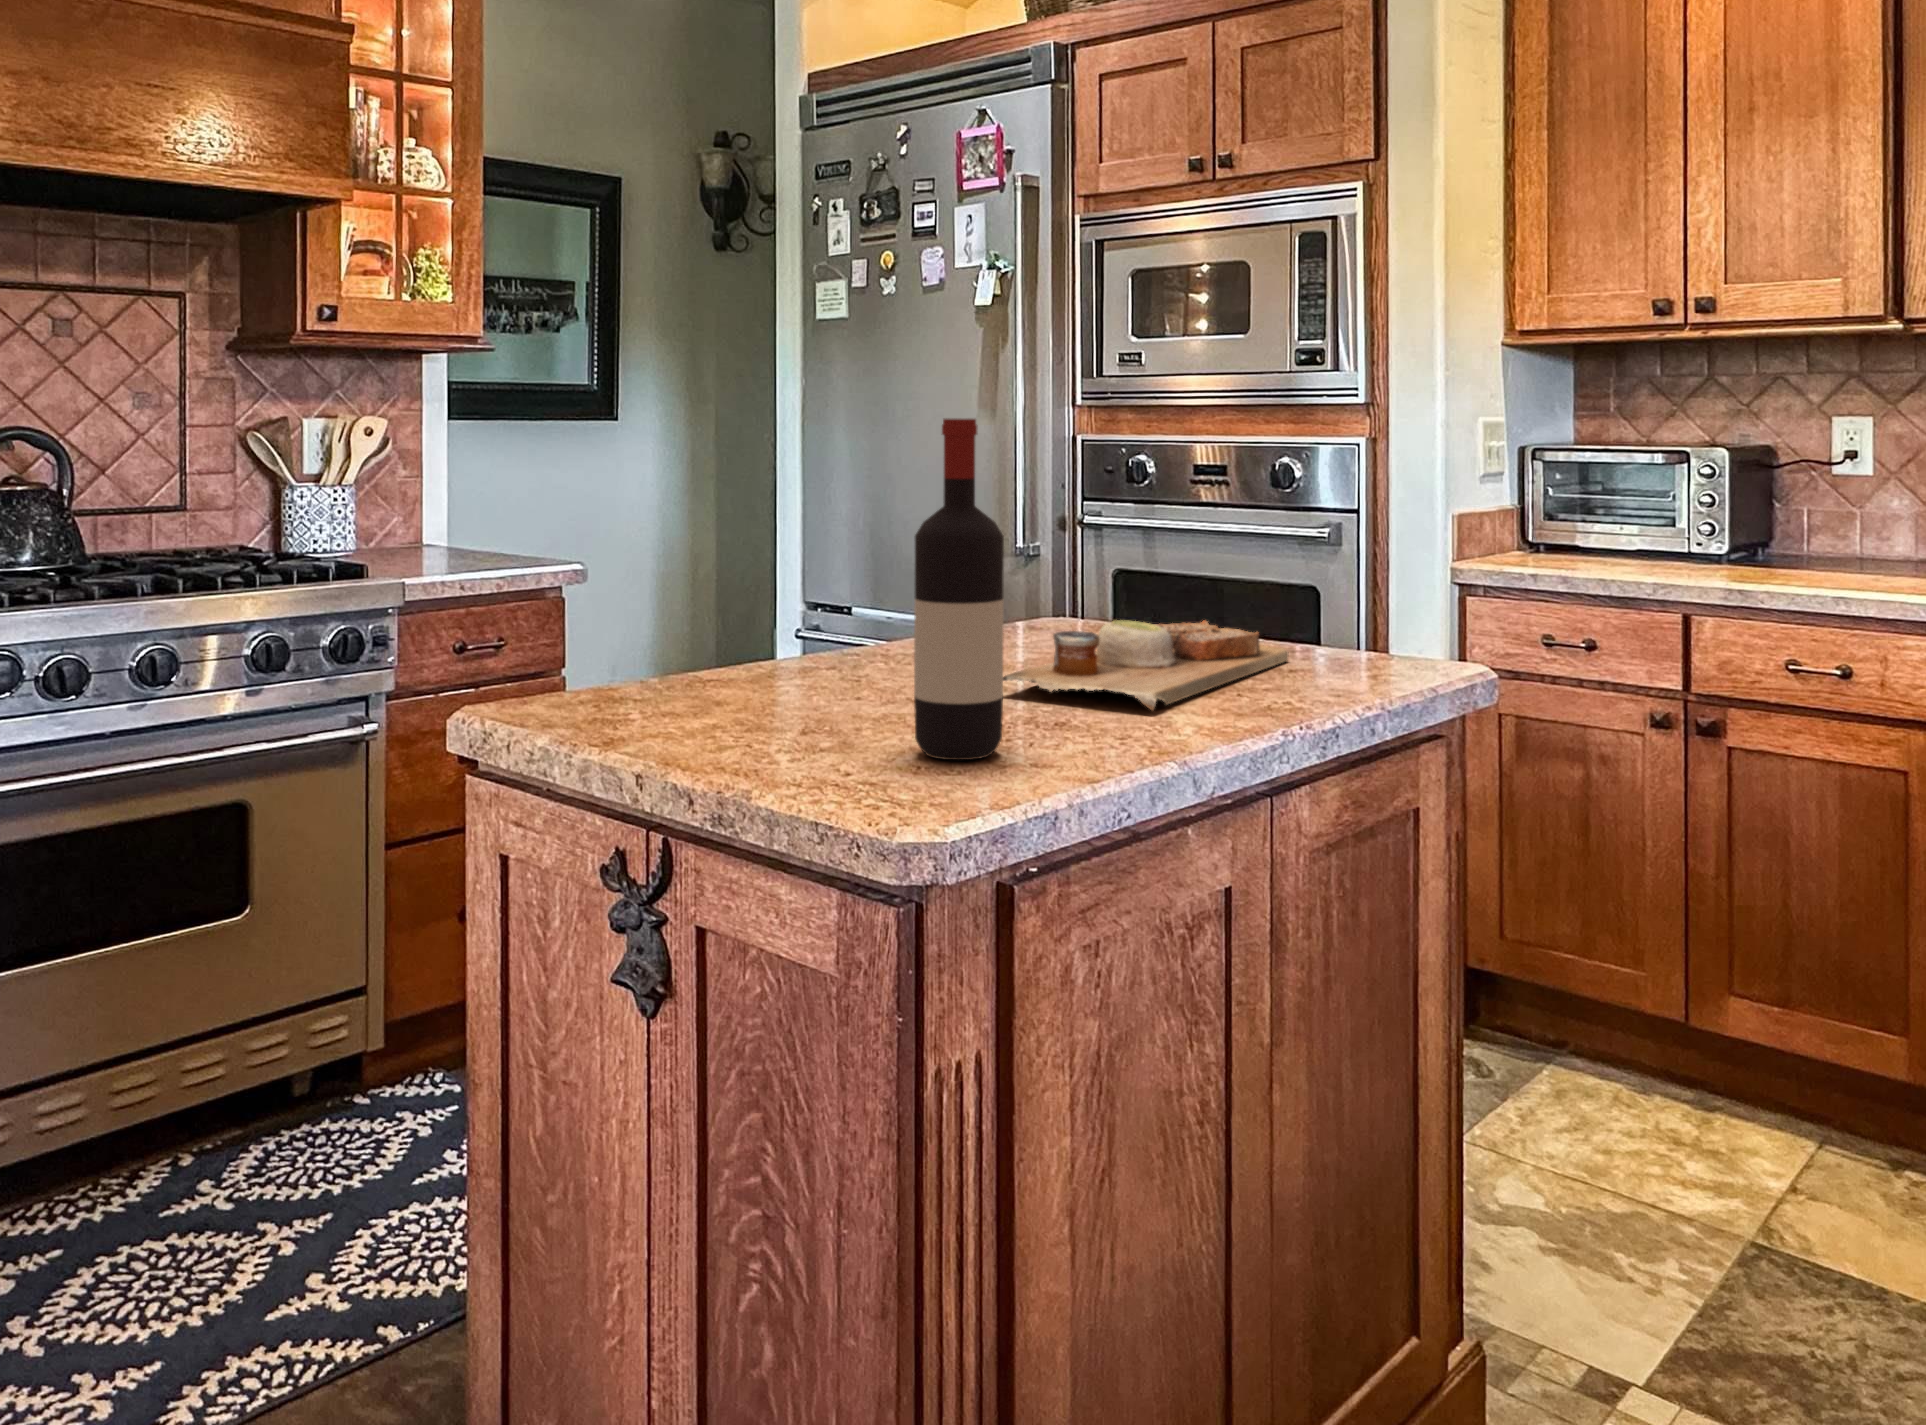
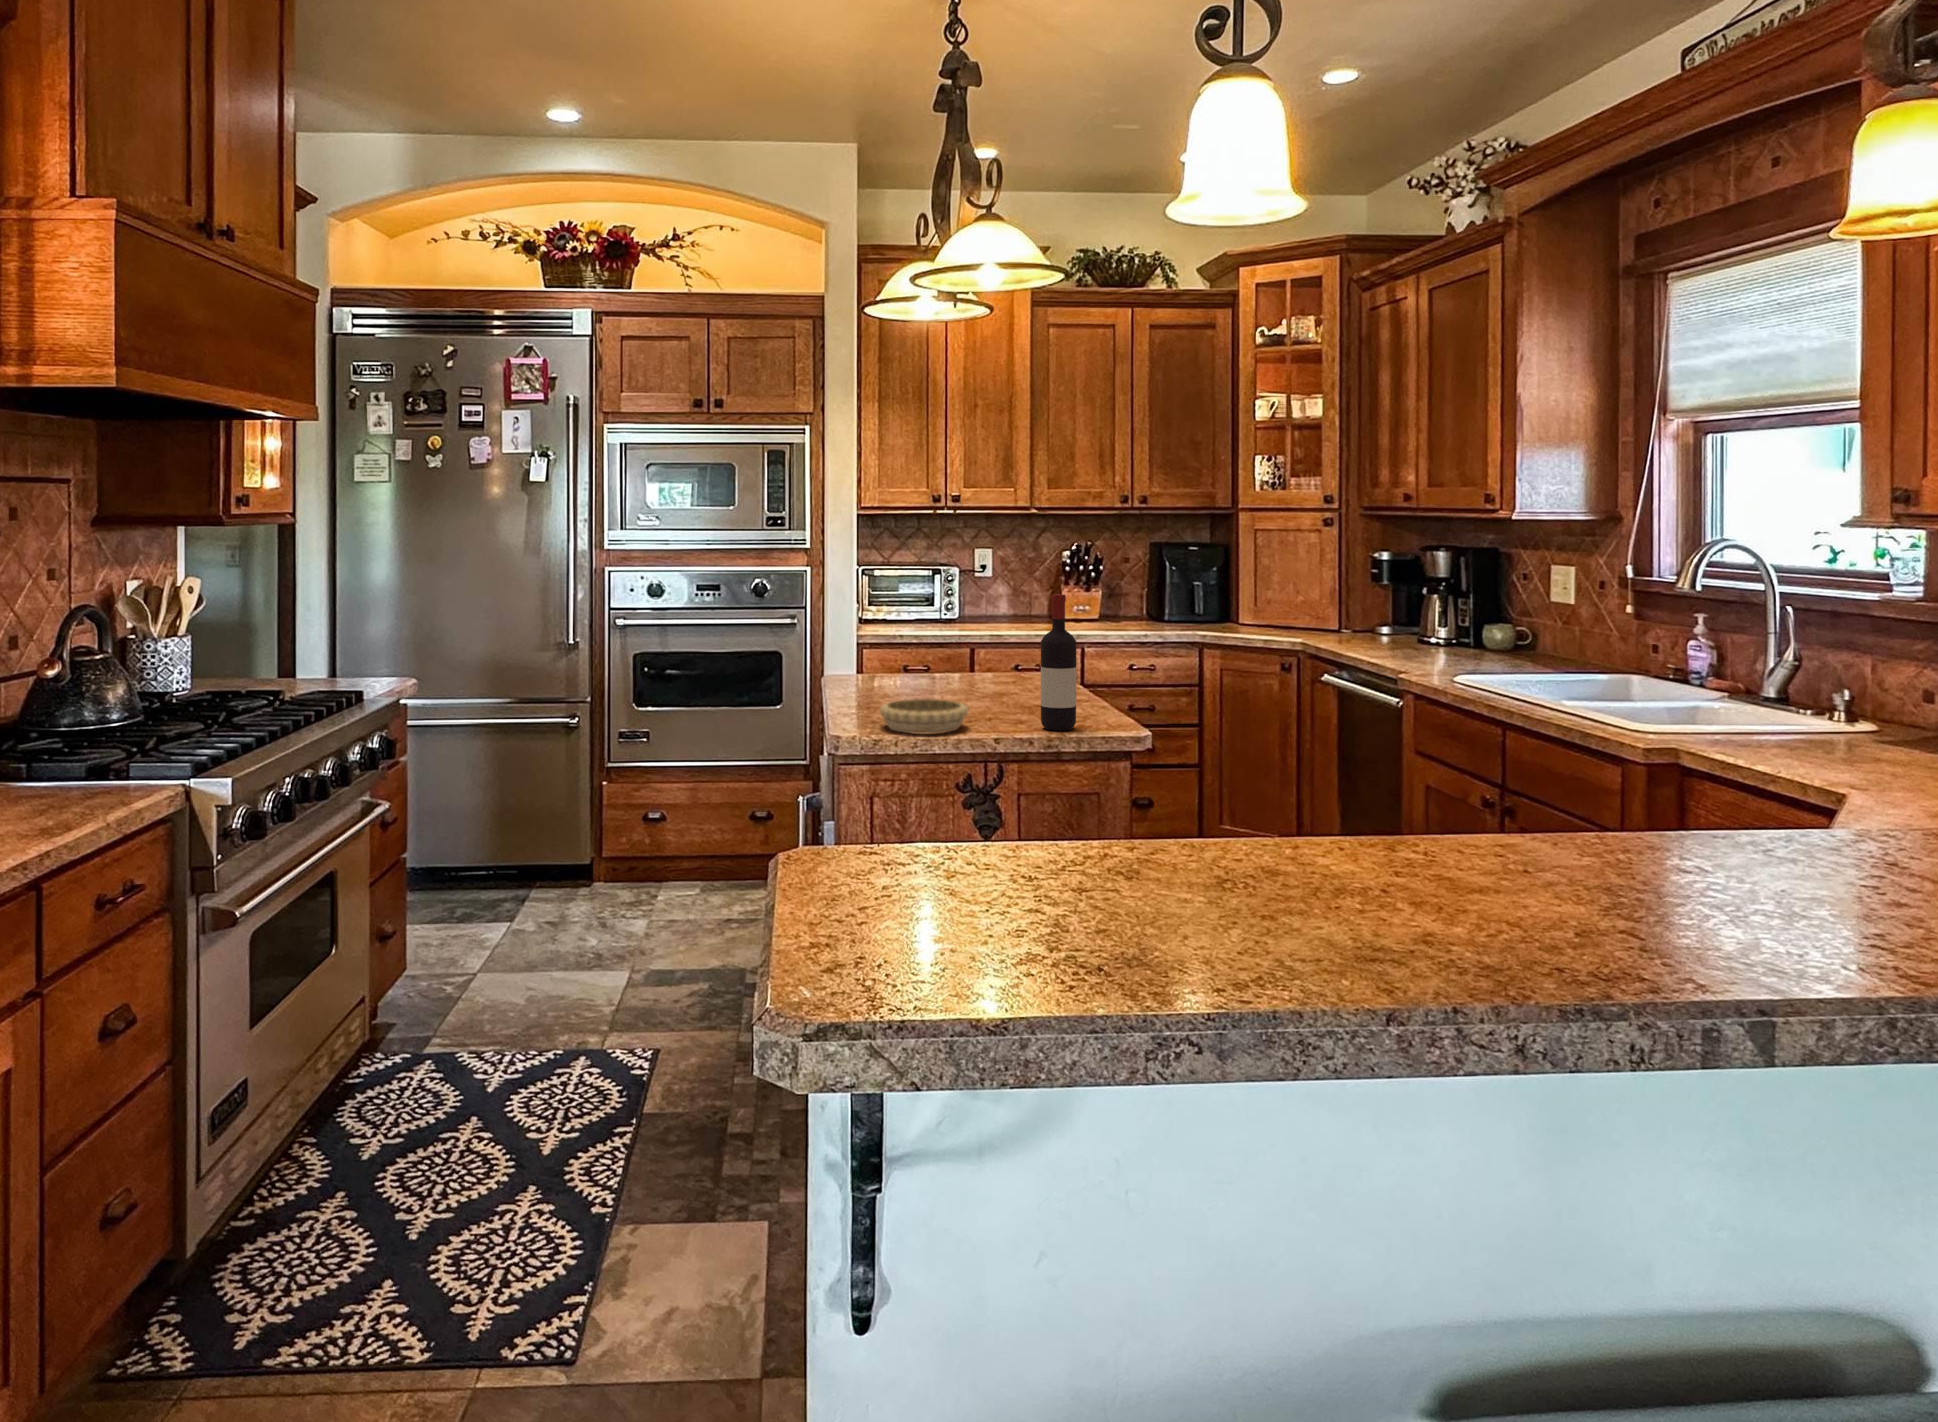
cutting board: present [1003,620,1288,710] -> none [939,672,1051,707]
decorative bowl: none [662,645,858,719] -> present [880,699,968,734]

